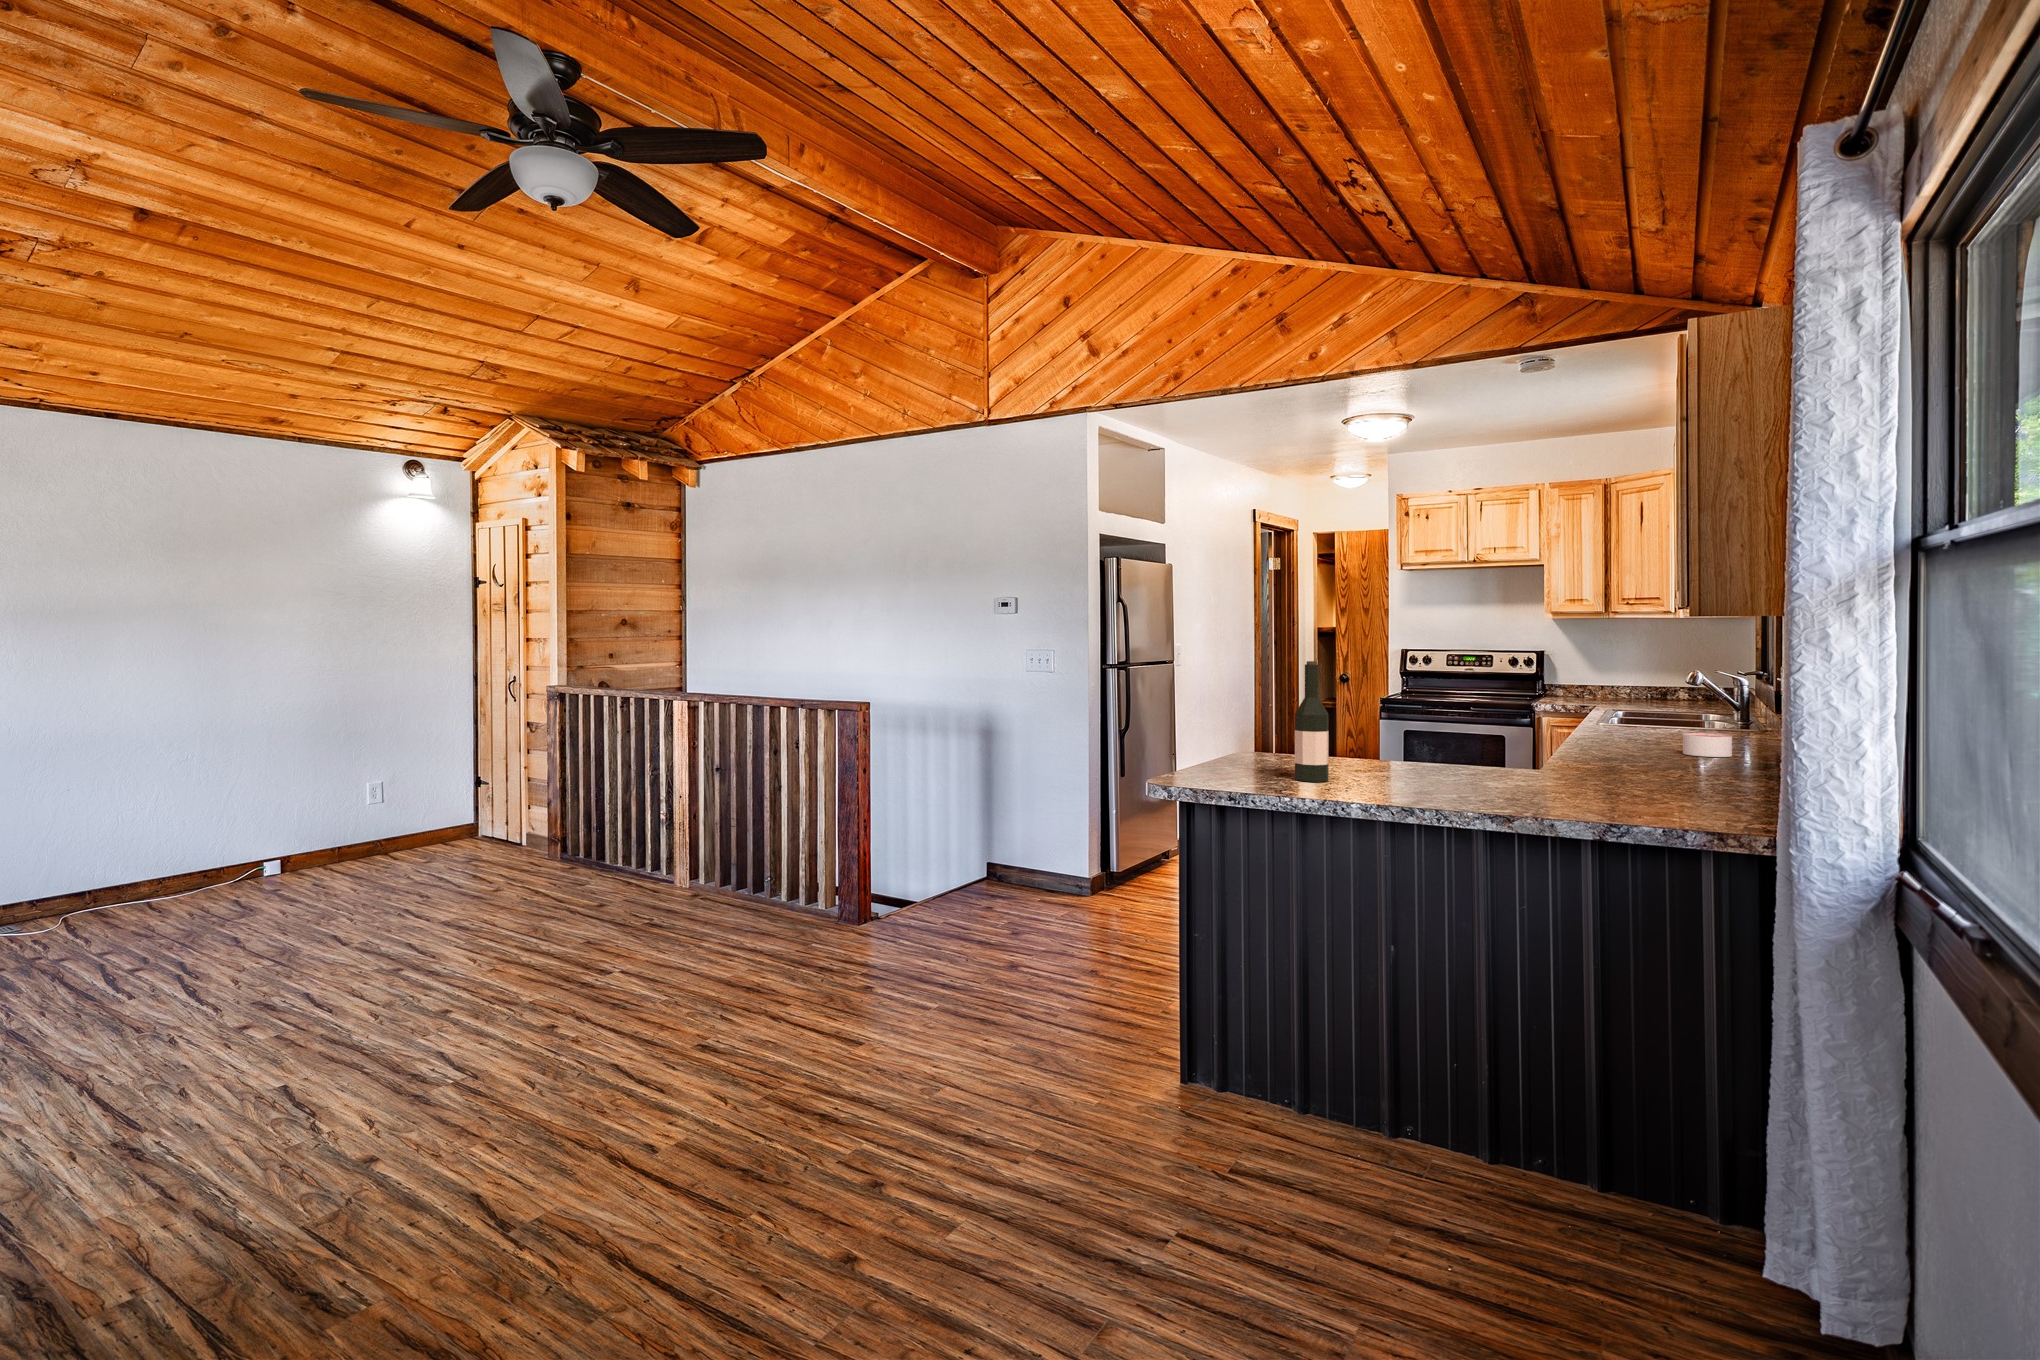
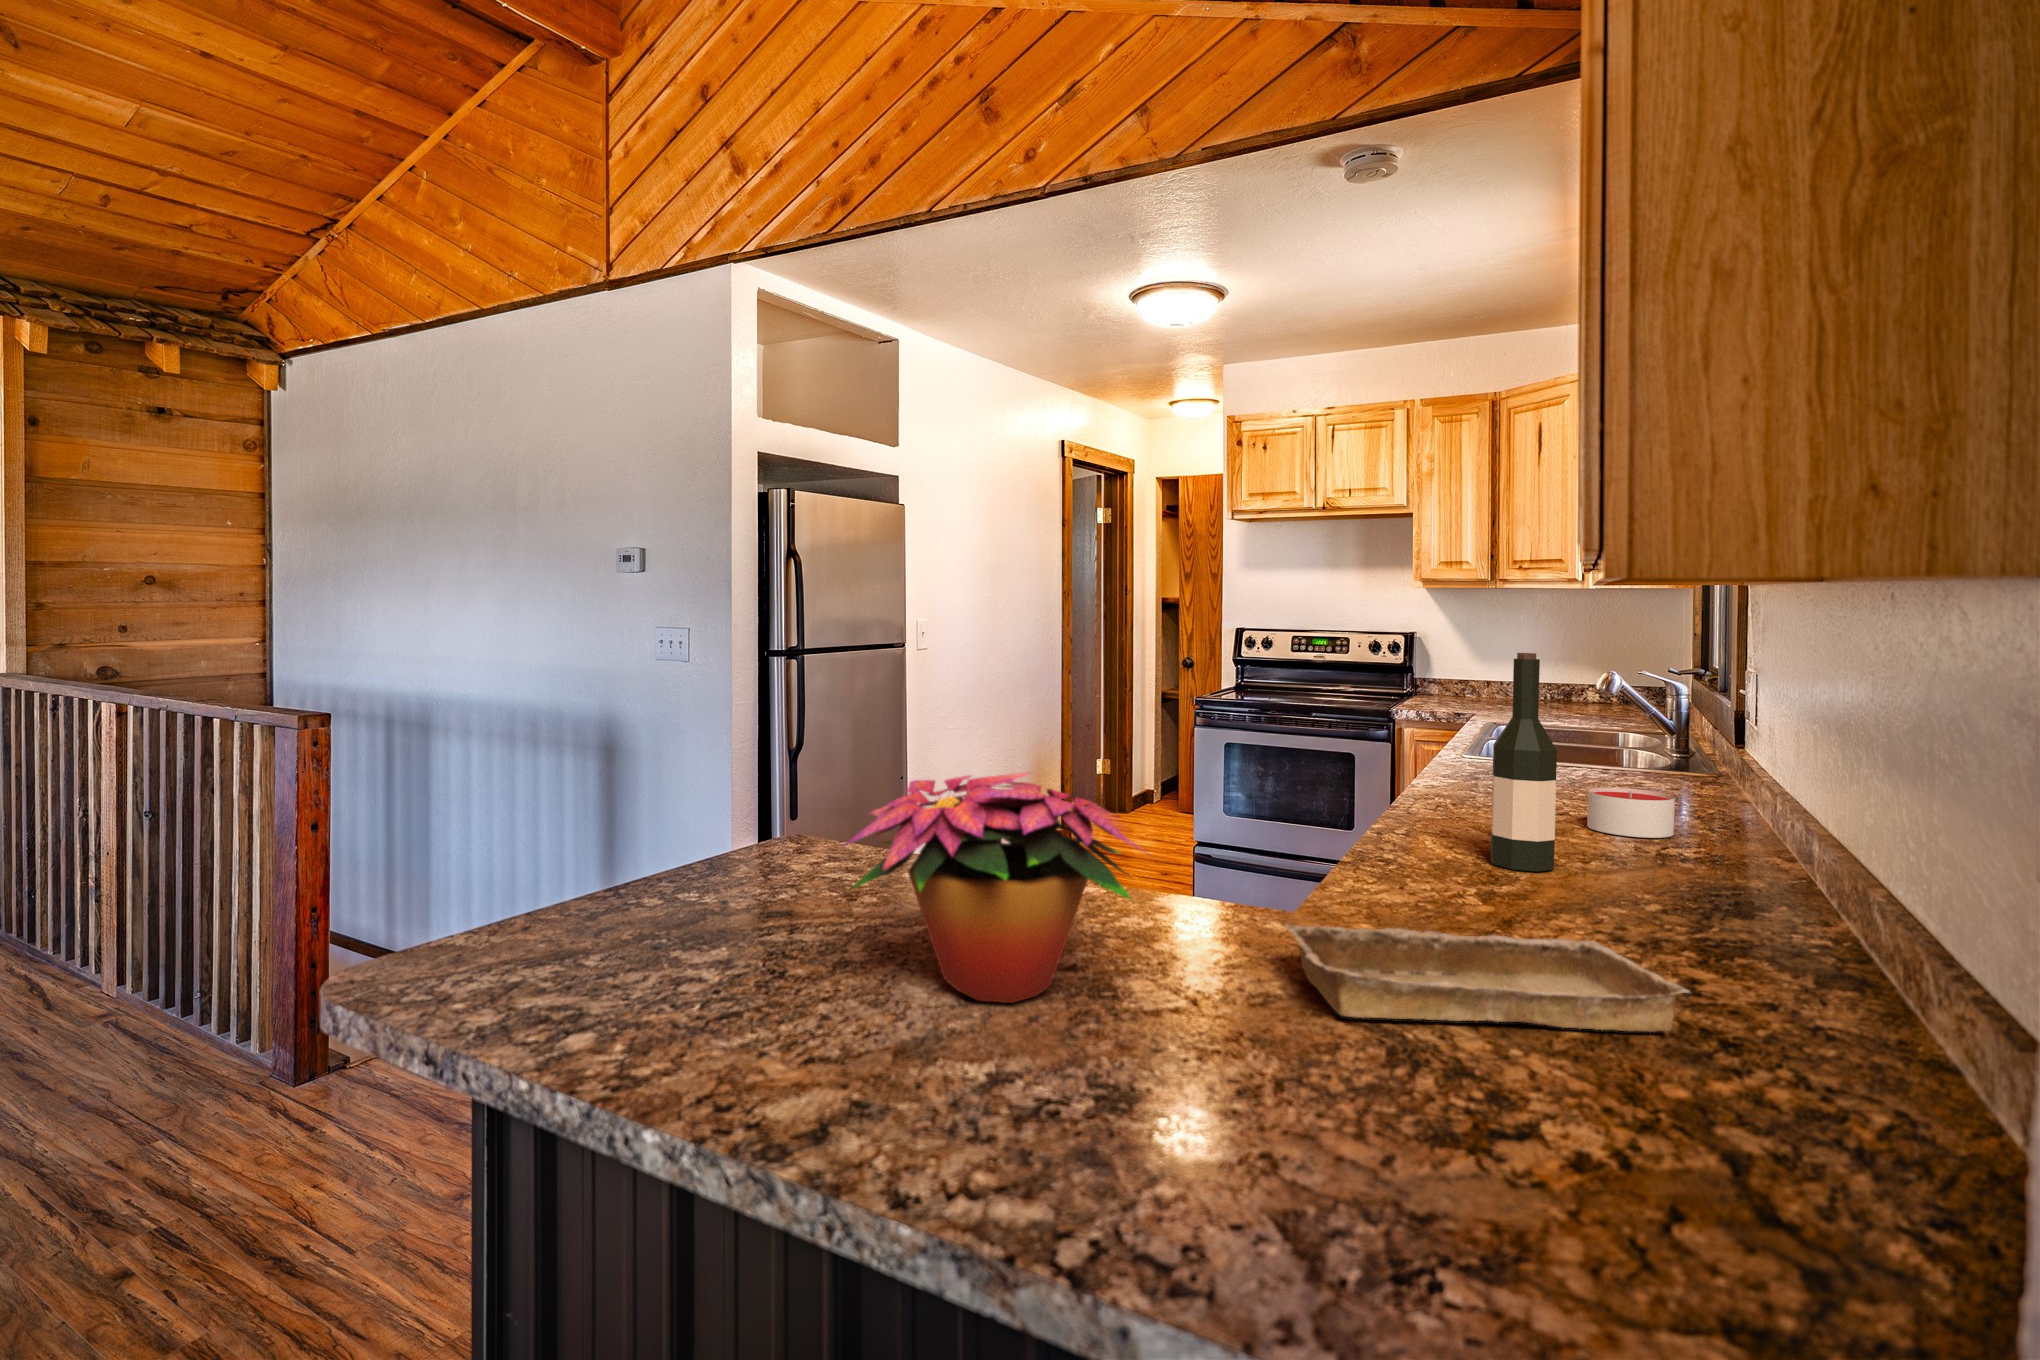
wine bottle: present [1295,661,1329,782] -> present [1491,653,1557,872]
flower arrangement: none [1374,703,1516,792] -> present [847,773,1140,1003]
tray: none [1551,769,1727,798] -> present [1285,923,1690,1032]

